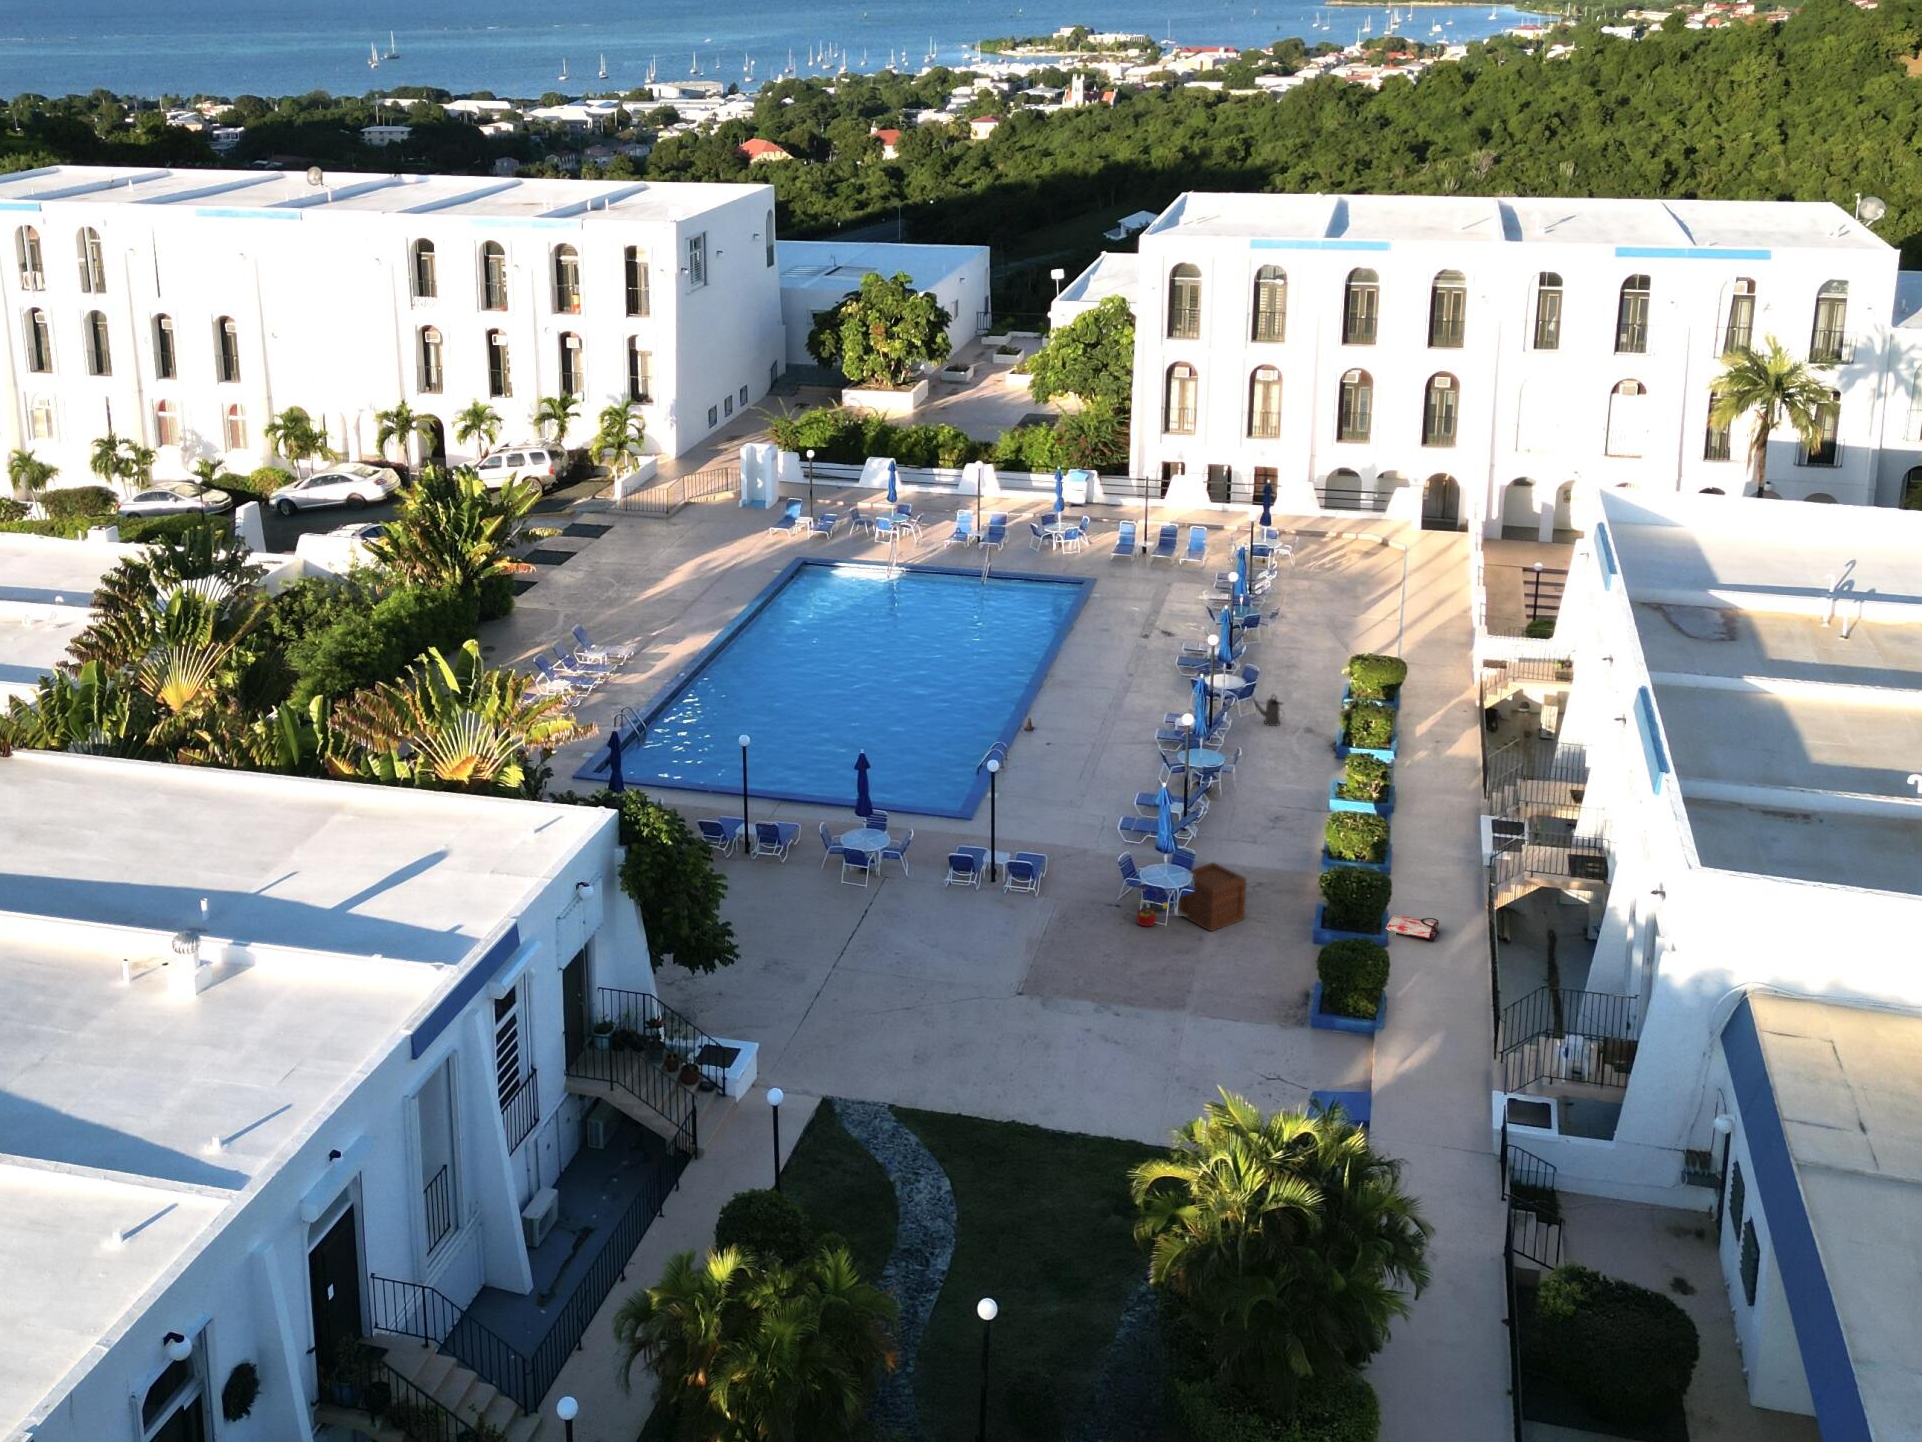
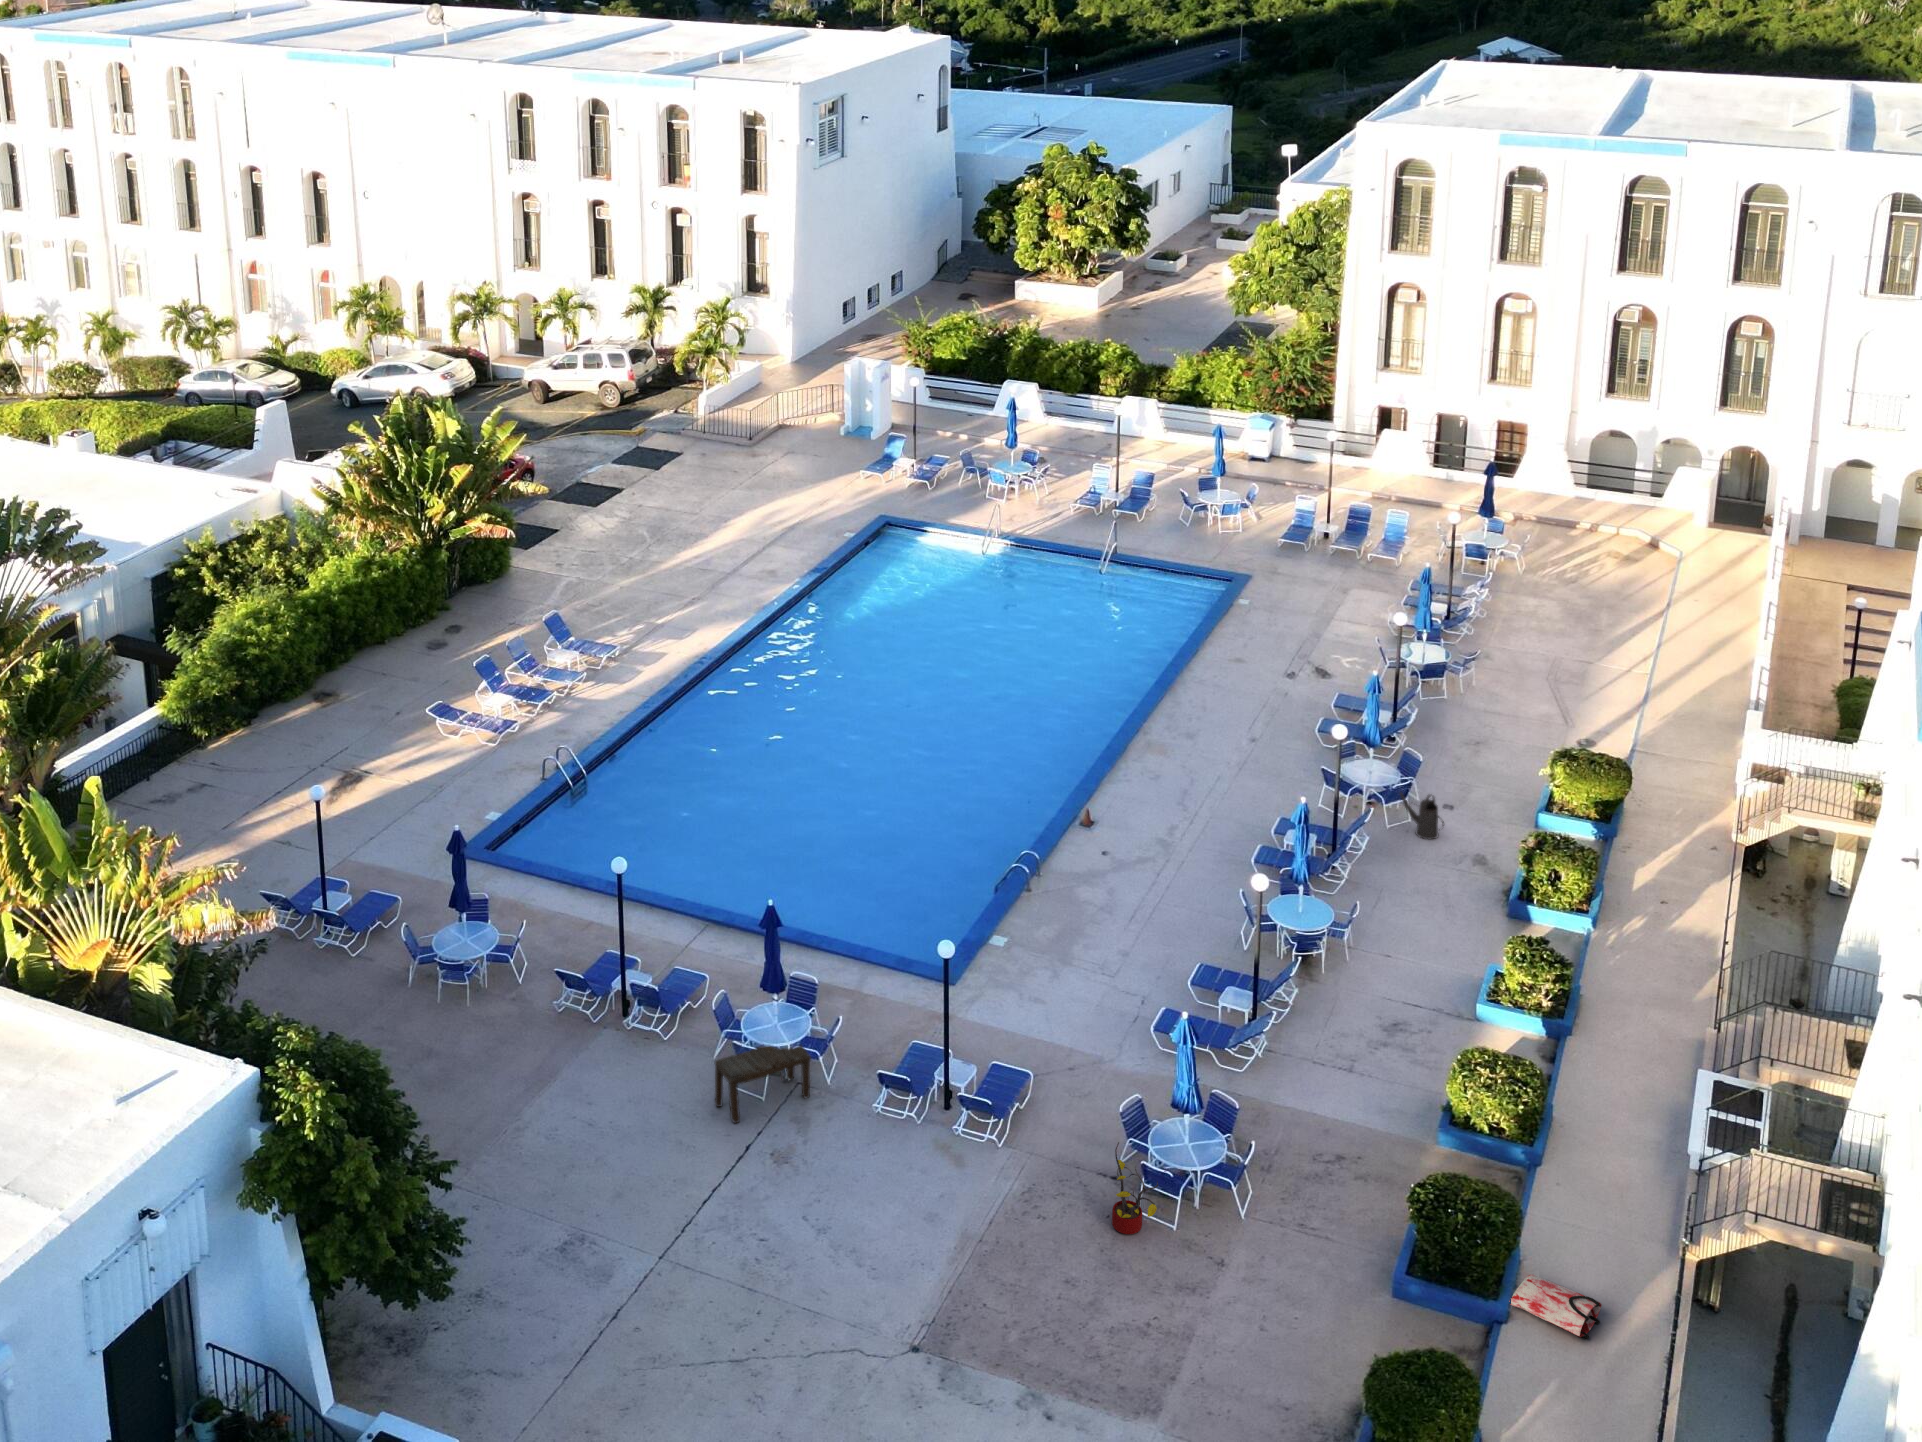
bench: none [854,848,917,903] -> present [715,1045,811,1123]
wooden crate: present [1178,863,1246,931] -> none [1182,1136,1288,1260]

